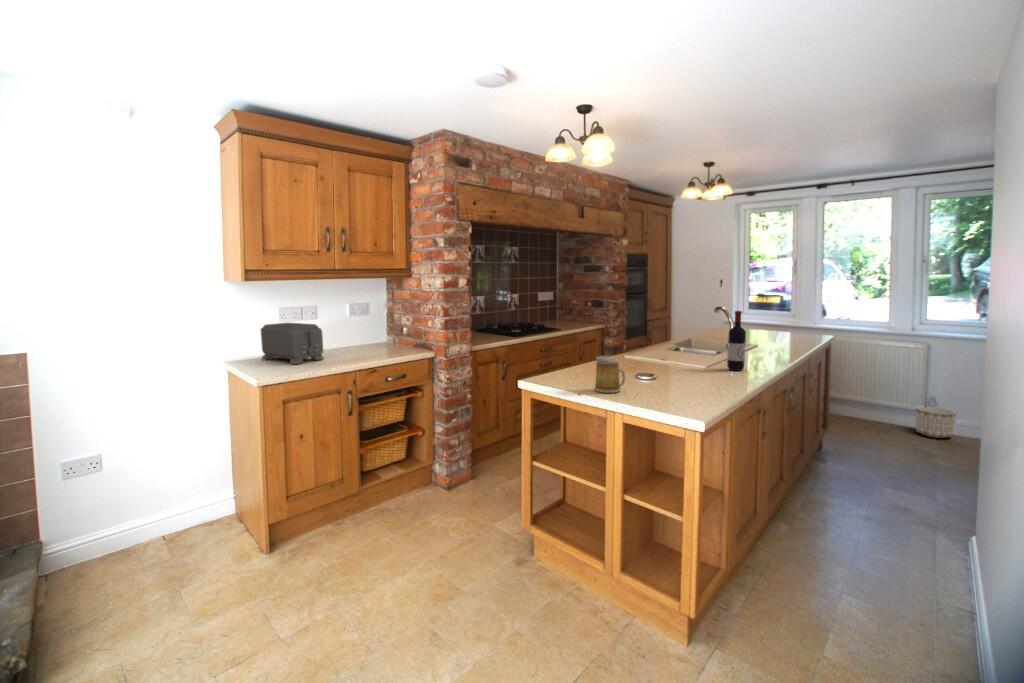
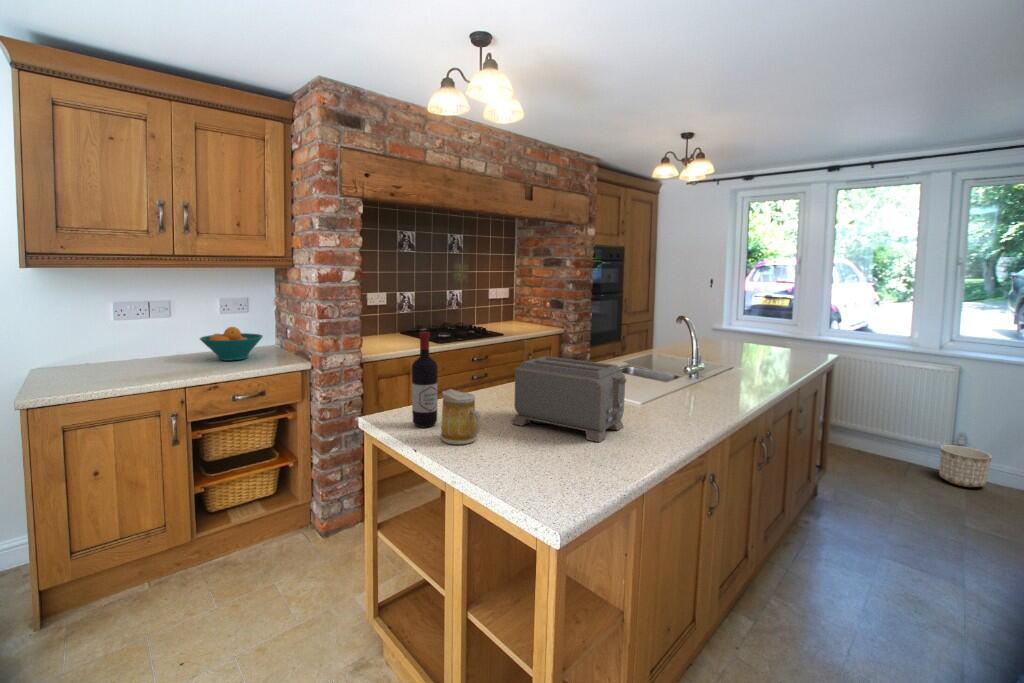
wine bottle: present [727,311,746,371] -> present [412,332,438,427]
toaster: present [261,323,324,364] -> present [512,356,626,442]
fruit bowl: none [348,326,394,352] -> present [200,327,262,361]

